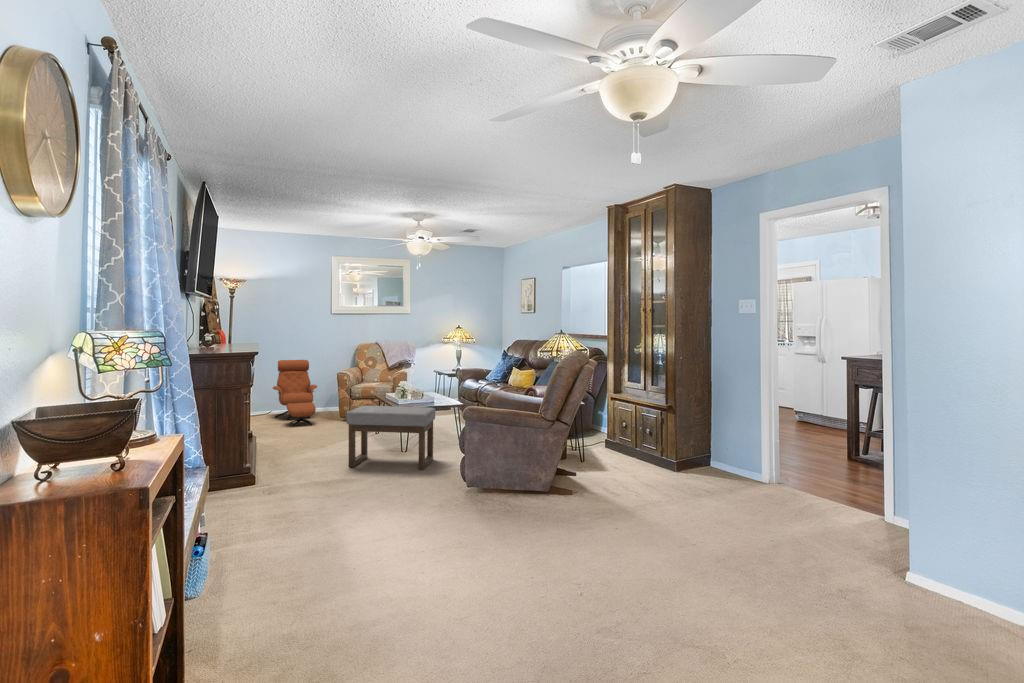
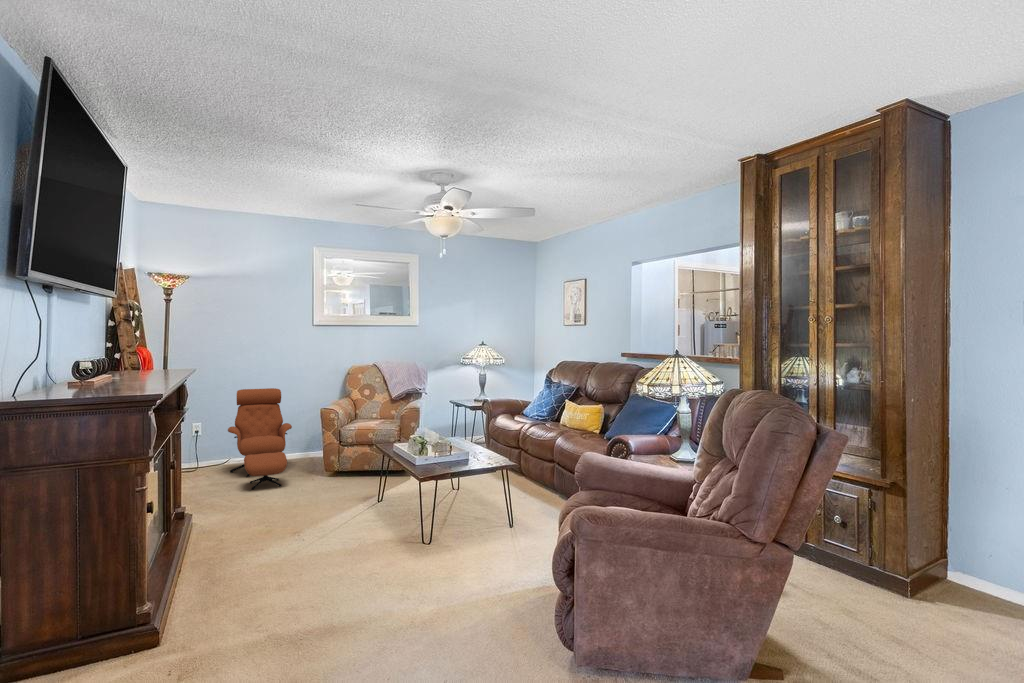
ottoman: present [346,406,435,470] -> none [329,478,482,601]

